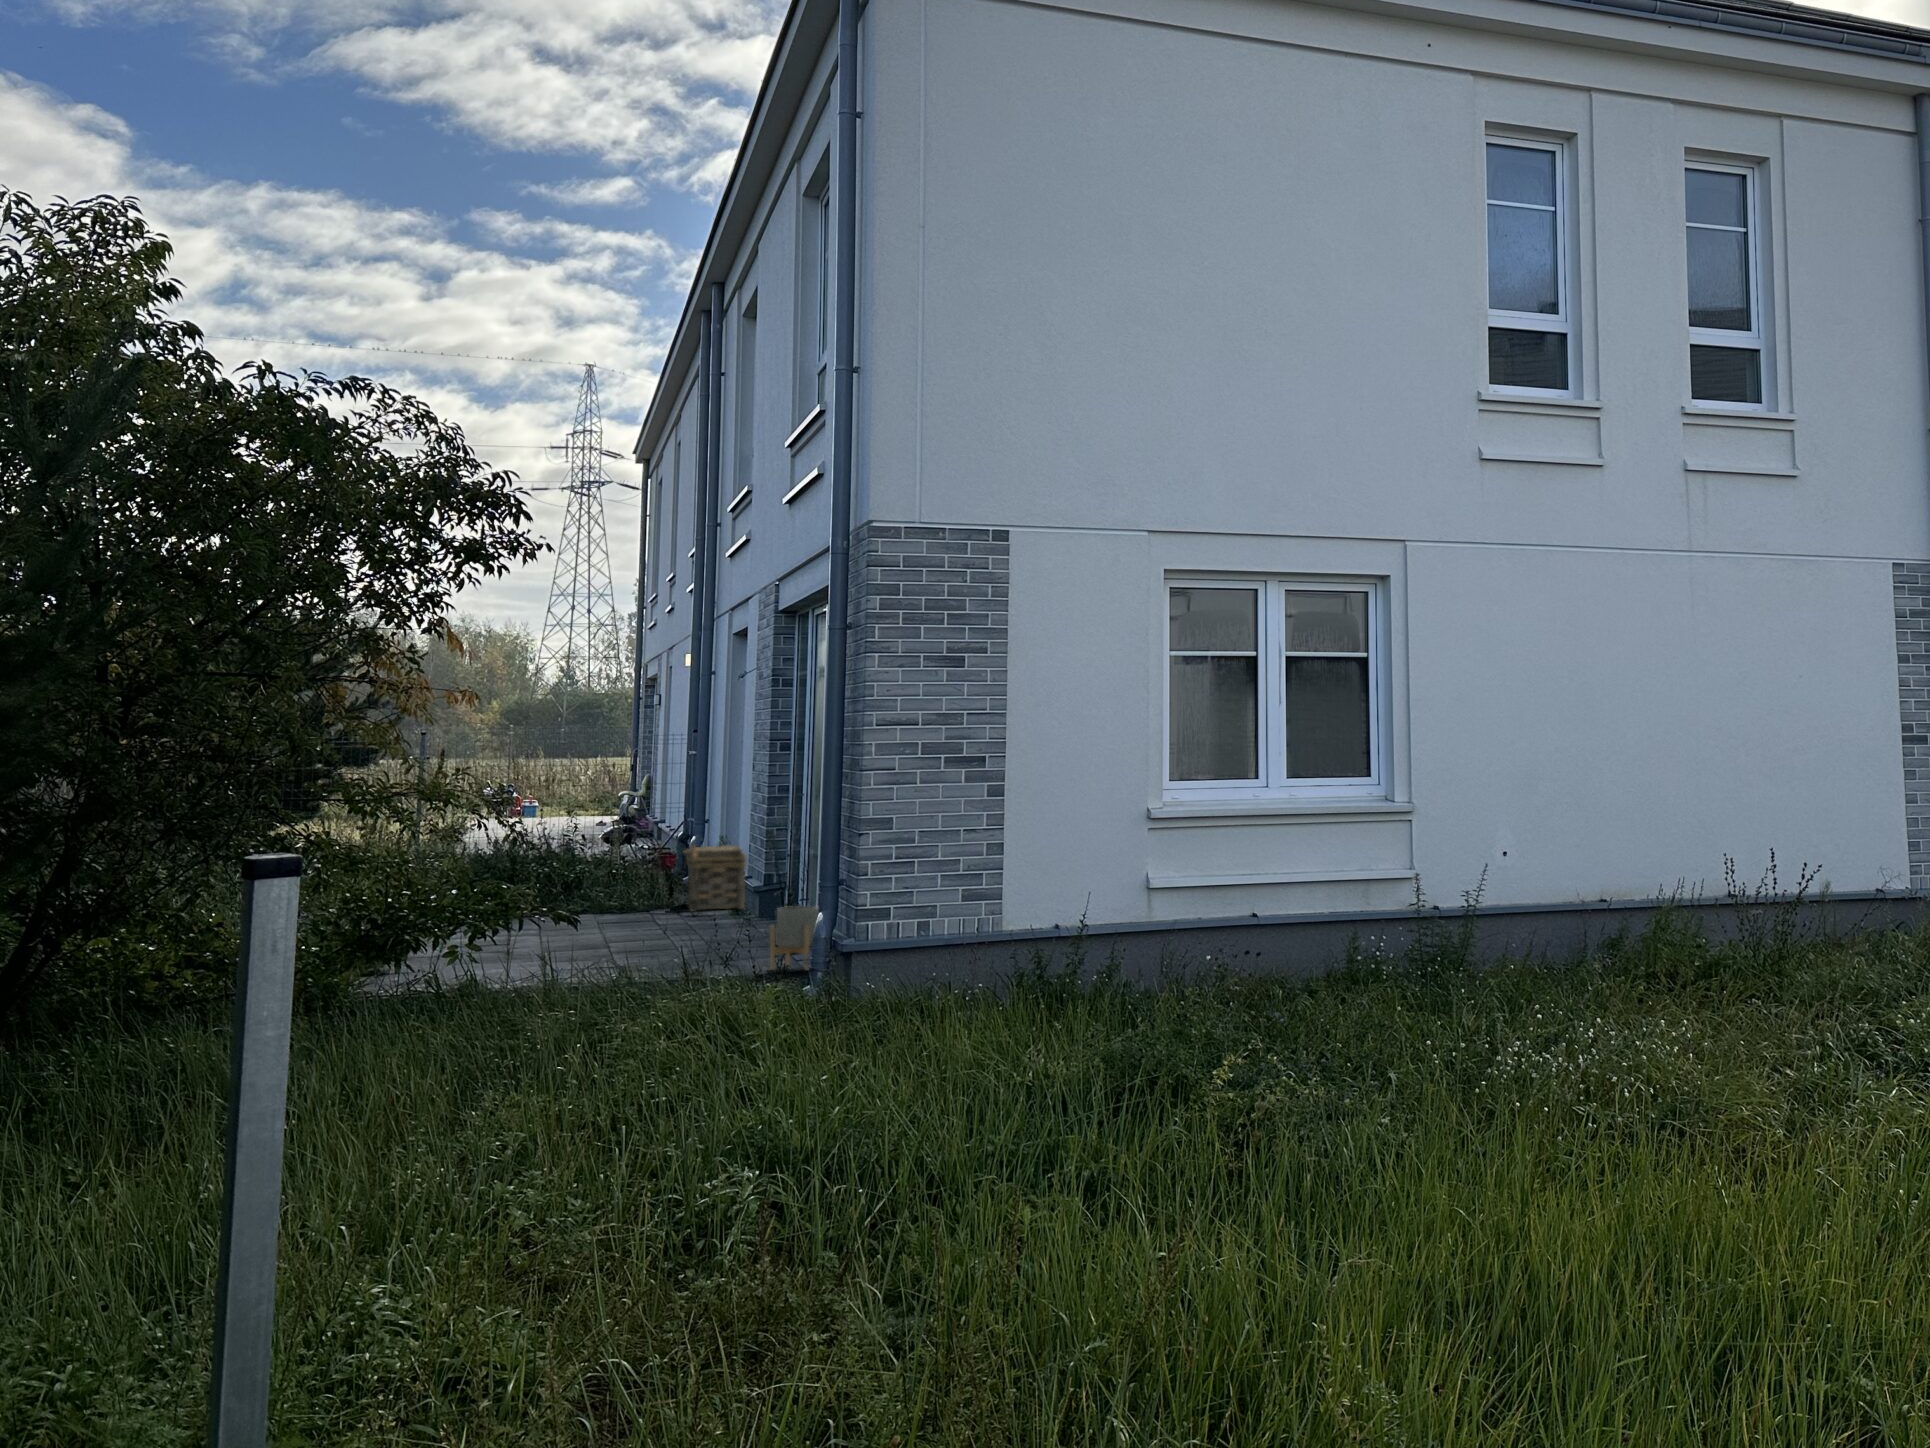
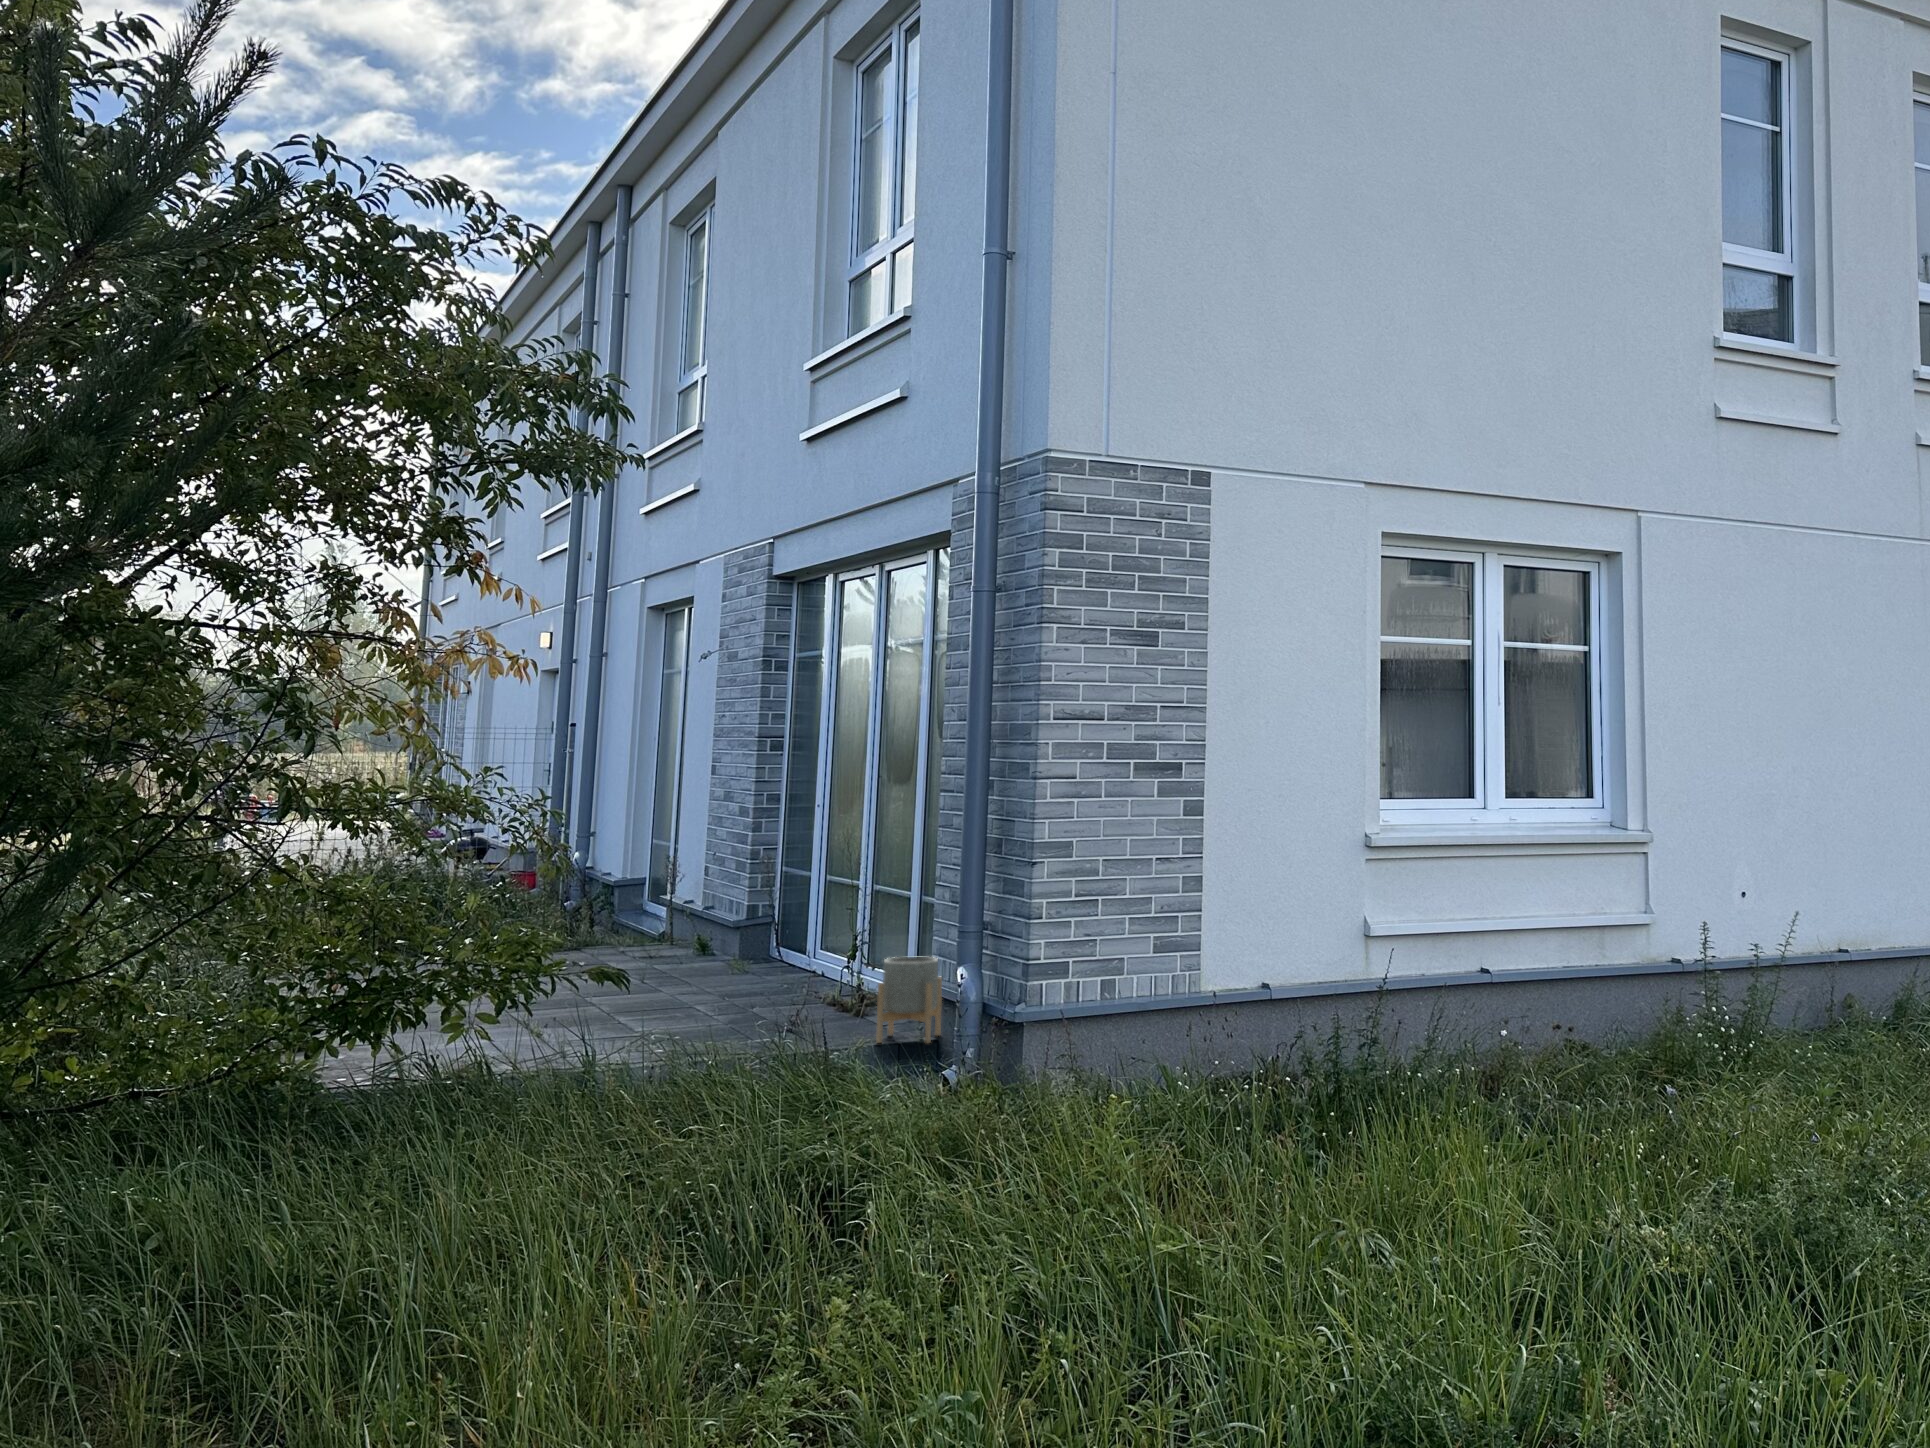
basket: present [684,843,746,911] -> none [615,861,704,951]

